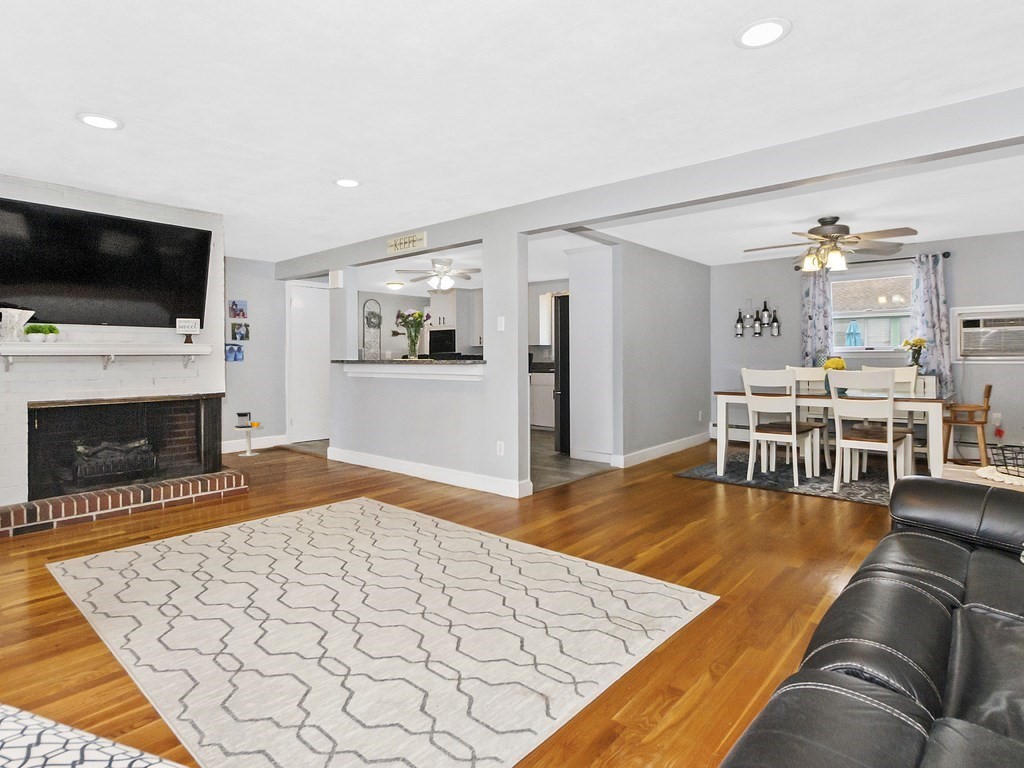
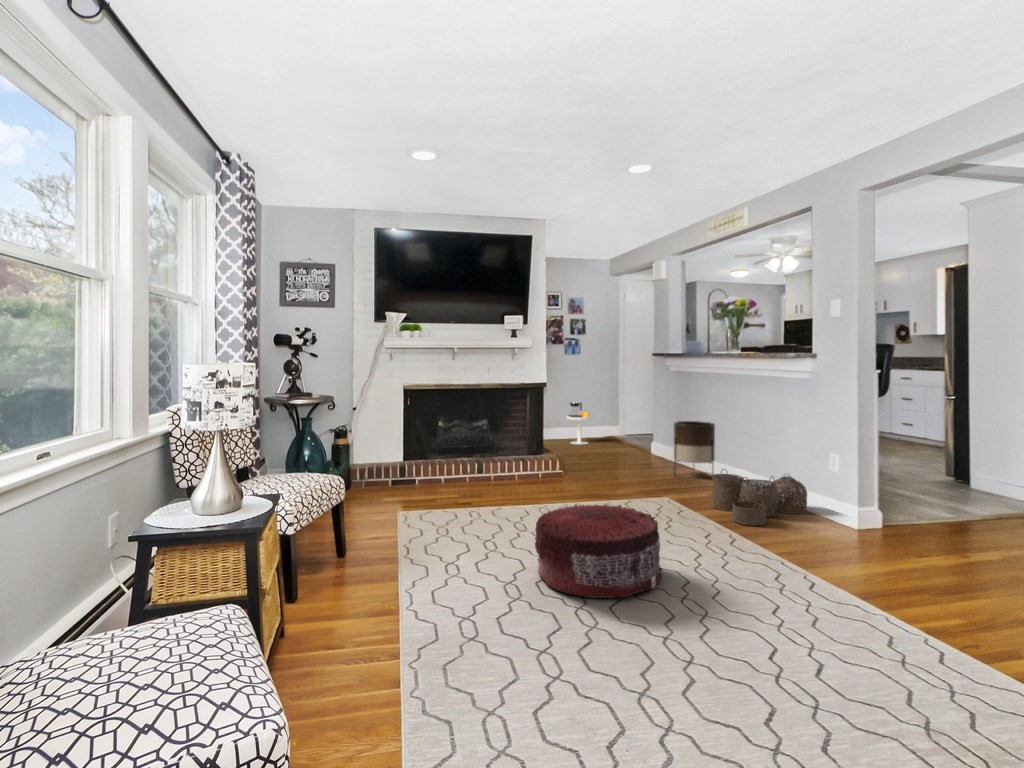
planter: none [360,423,397,477] -> present [673,421,715,469]
woven basket: none [406,461,479,508] -> present [712,469,807,526]
pouf: none [272,507,397,601] -> present [535,504,662,598]

